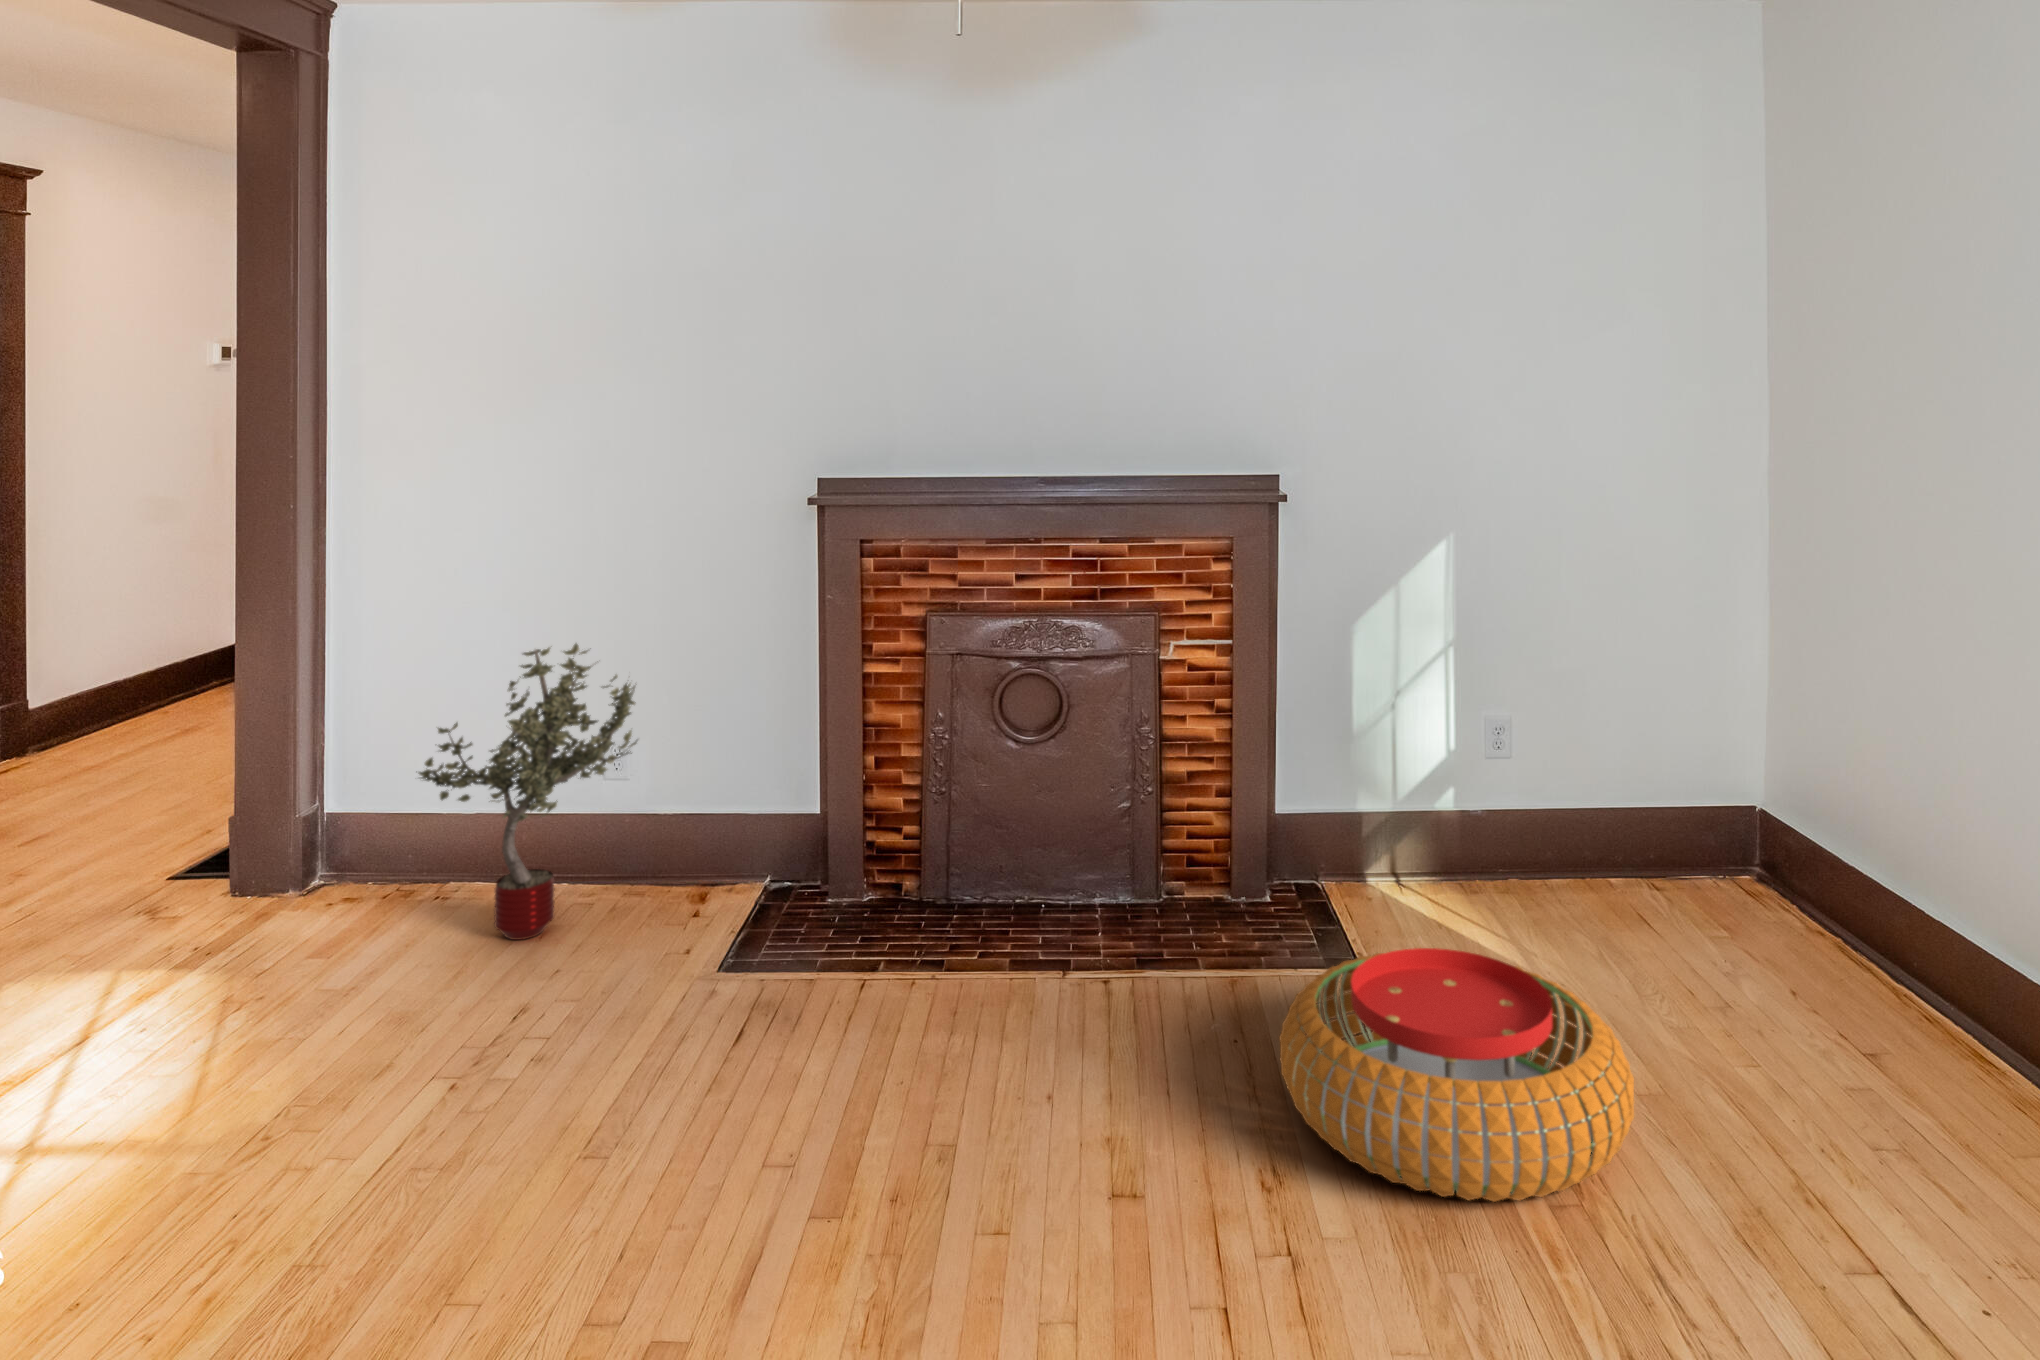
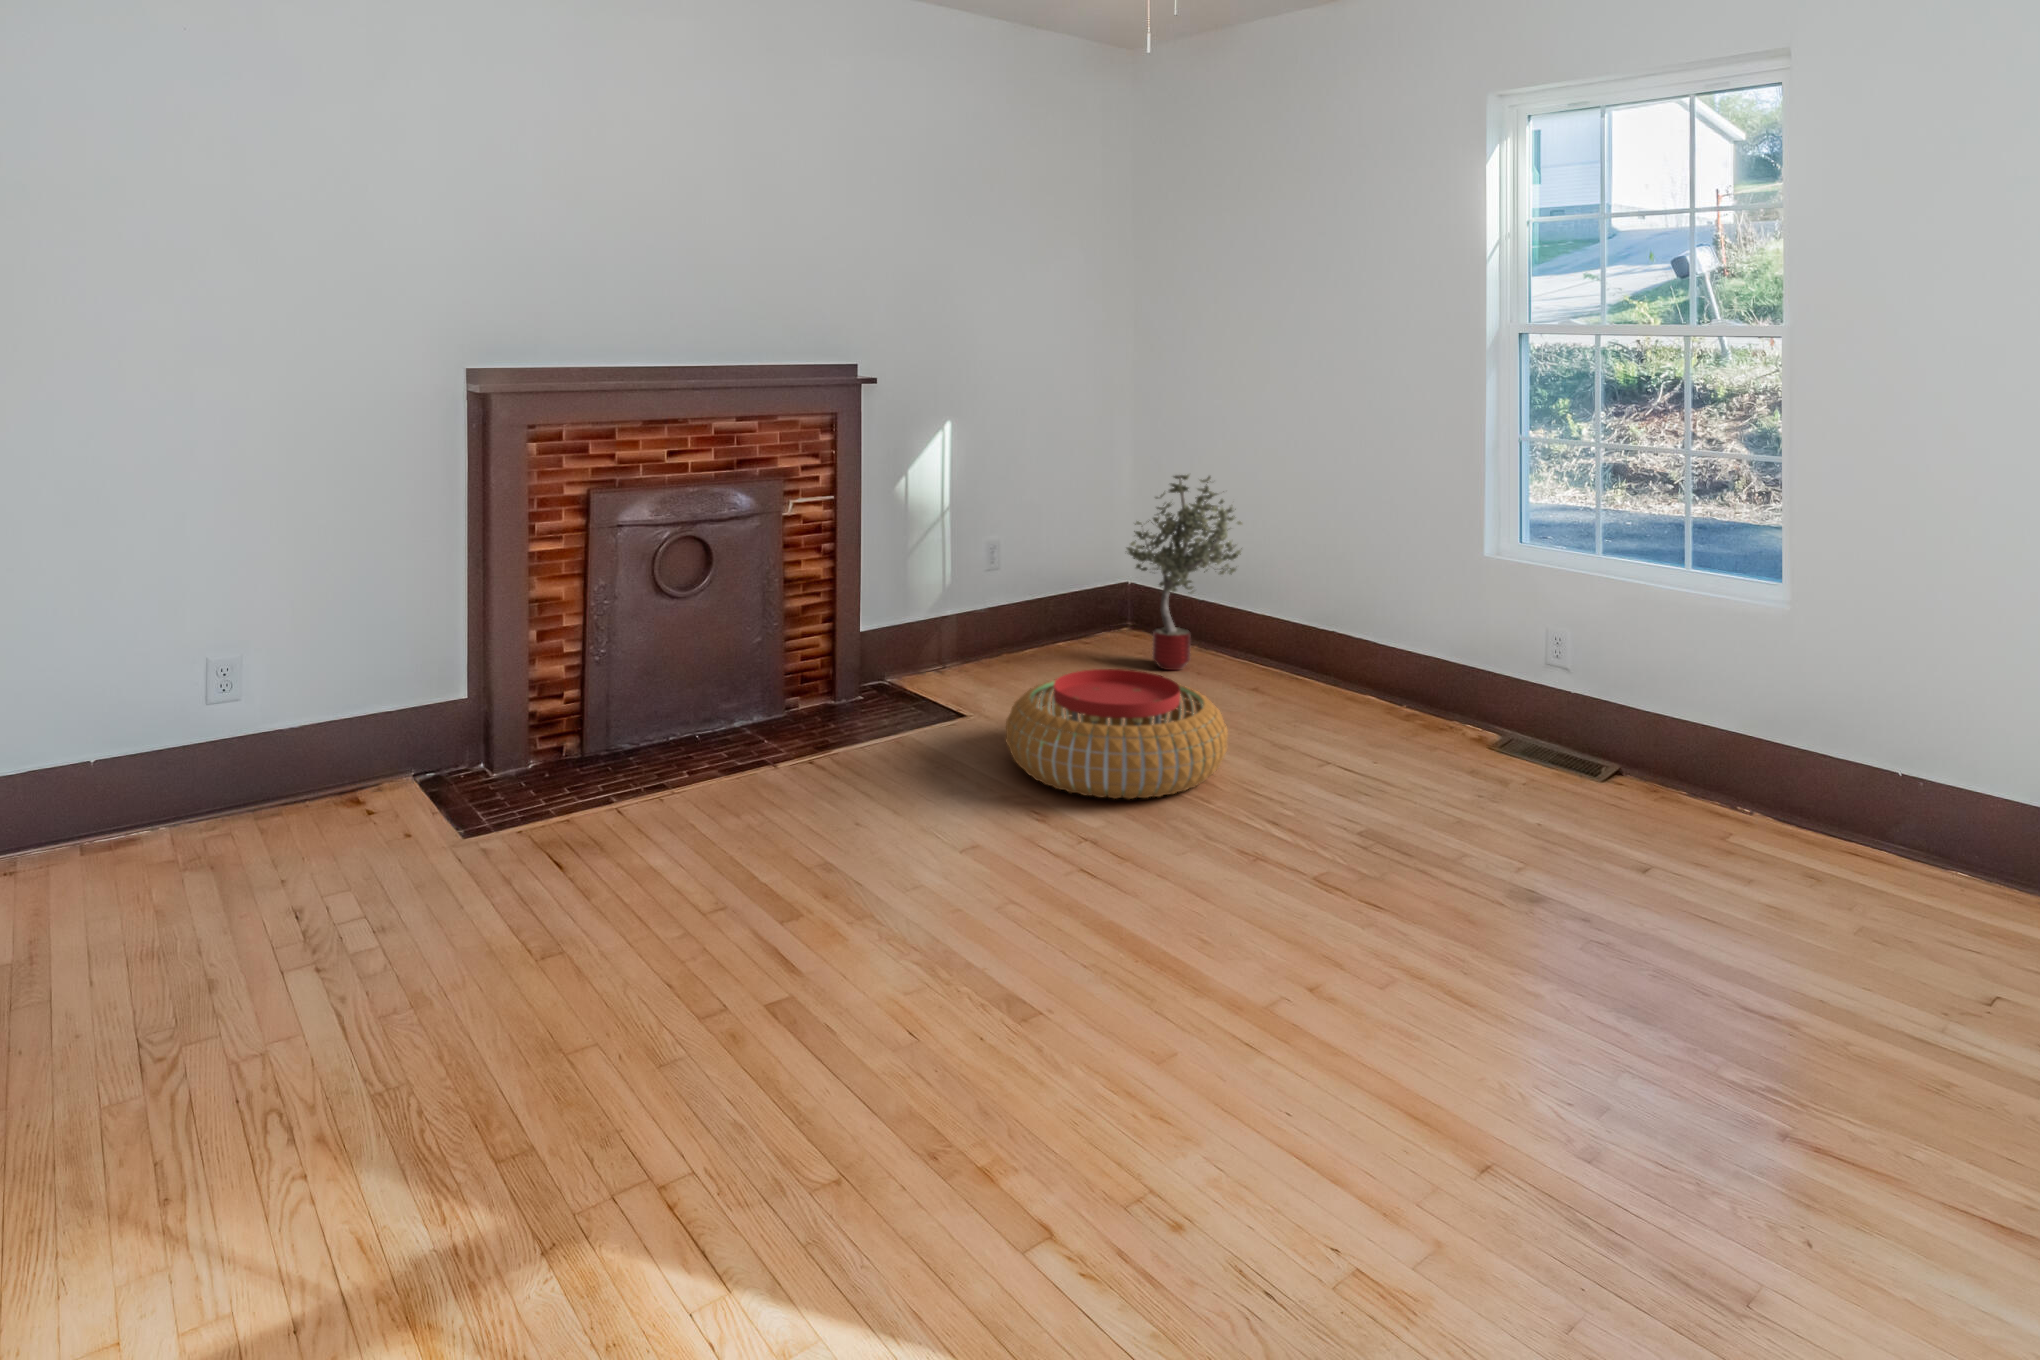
potted tree: present [418,643,637,940] -> present [1127,475,1242,670]

